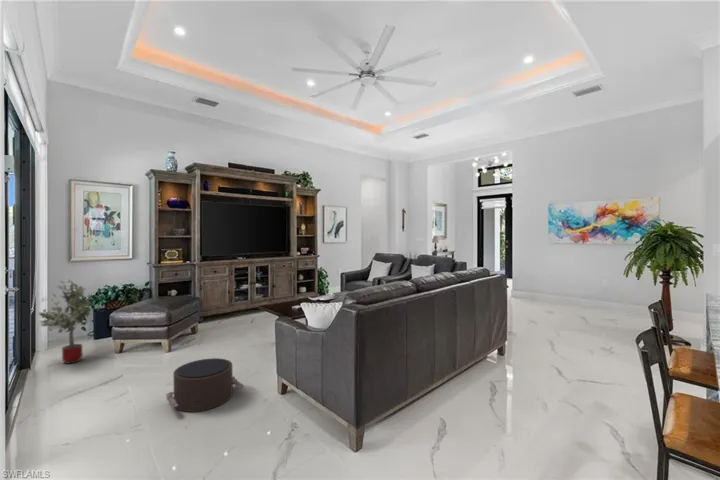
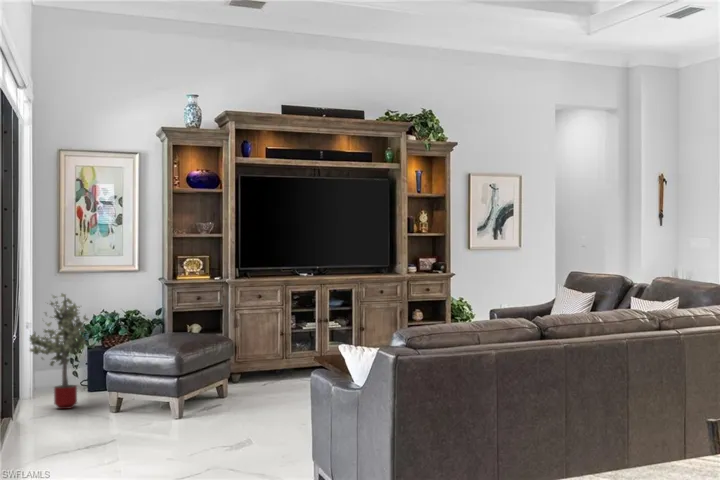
pouf: present [166,358,244,412] -> none [176,398,273,453]

